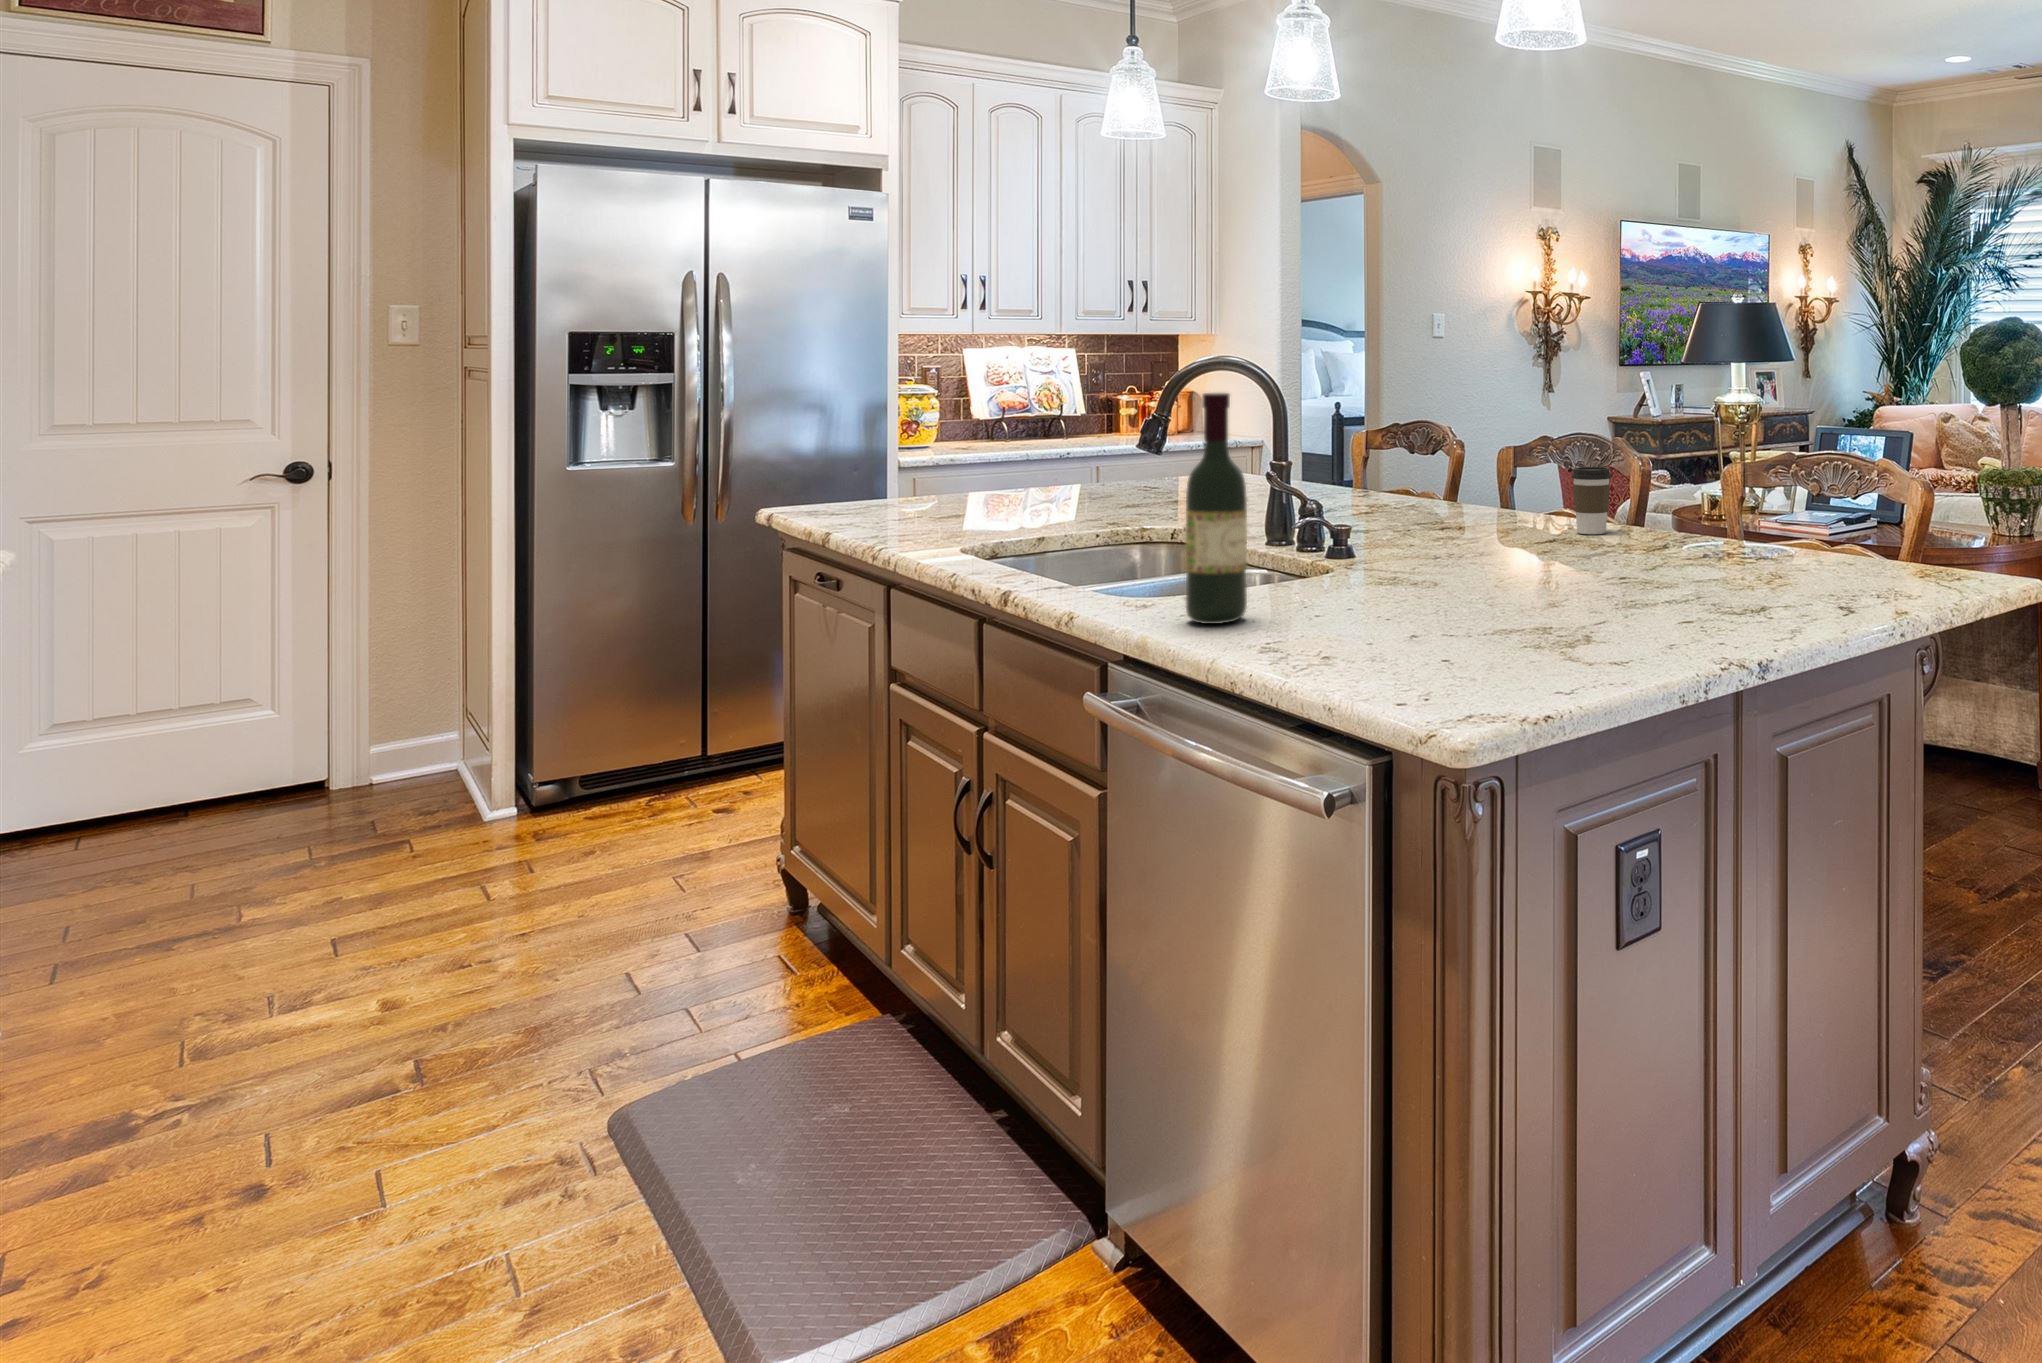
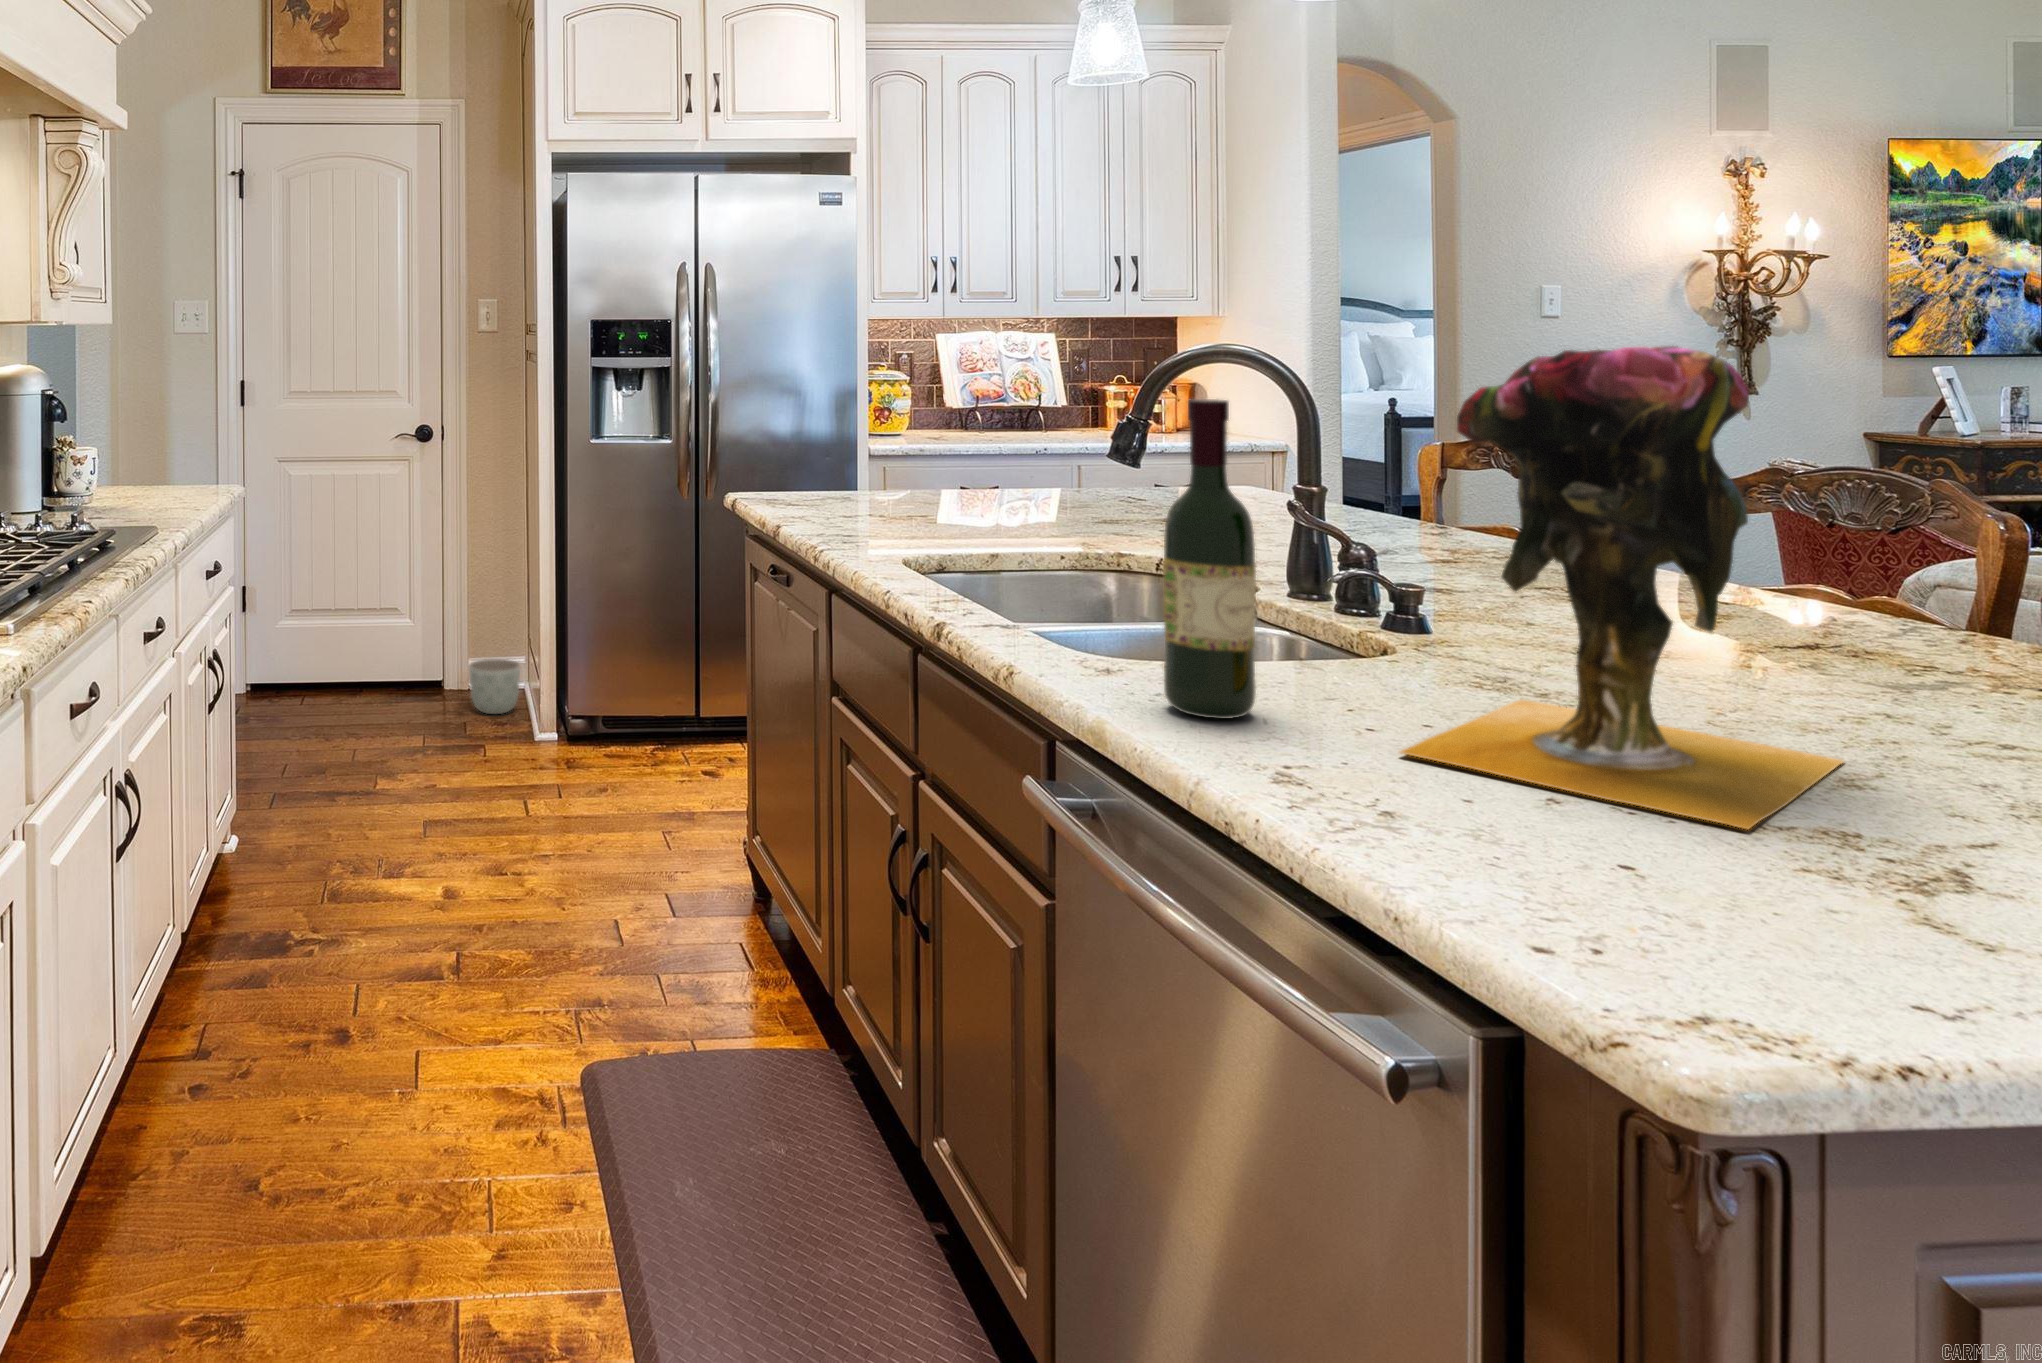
vase: none [1333,353,1557,634] -> present [1401,346,1843,829]
coffee cup: present [1572,467,1611,534] -> none [1845,529,1936,643]
planter: none [381,734,460,803] -> present [469,659,520,714]

